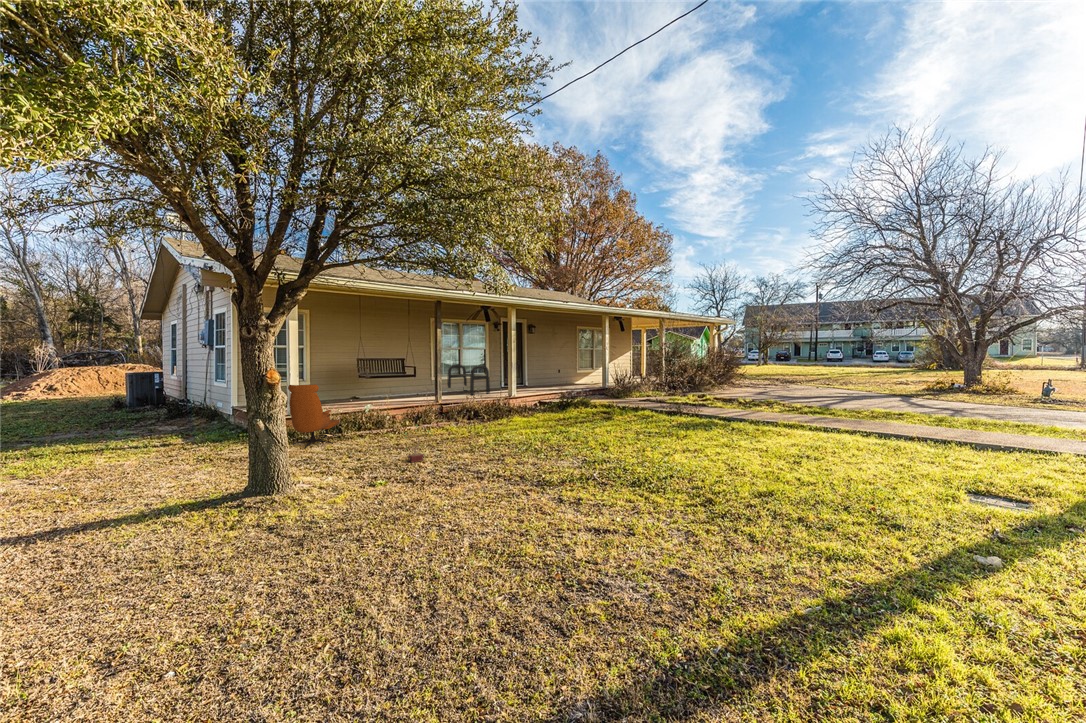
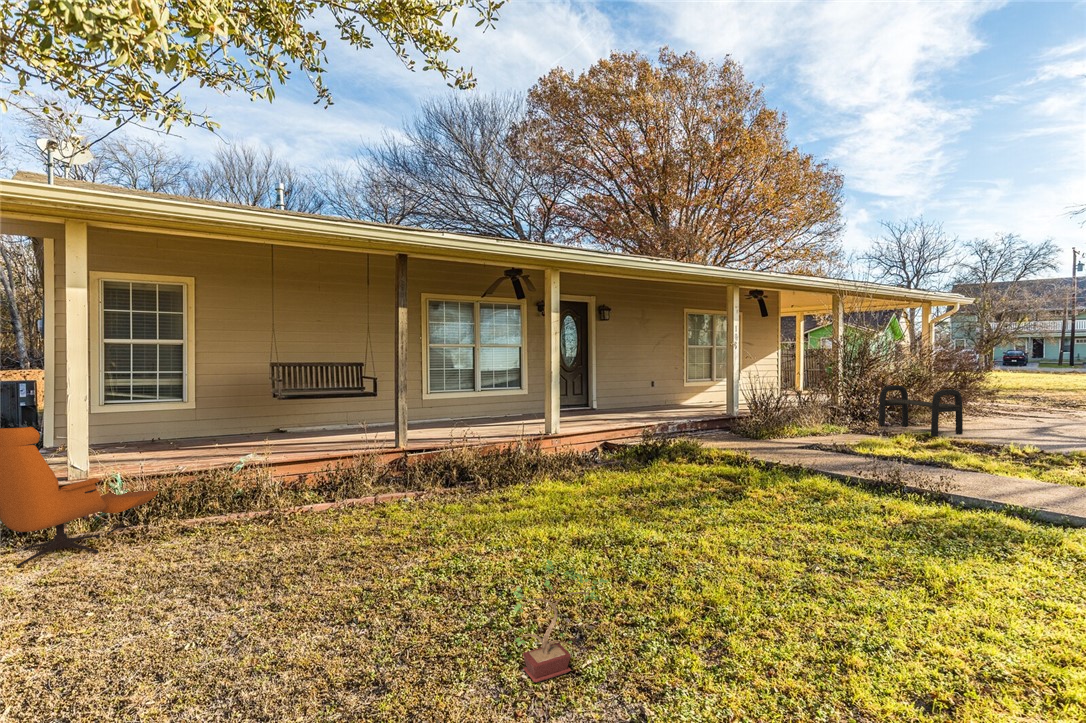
bench: present [447,365,490,395] -> present [879,385,963,437]
potted plant: present [405,425,429,462] -> present [514,559,608,683]

